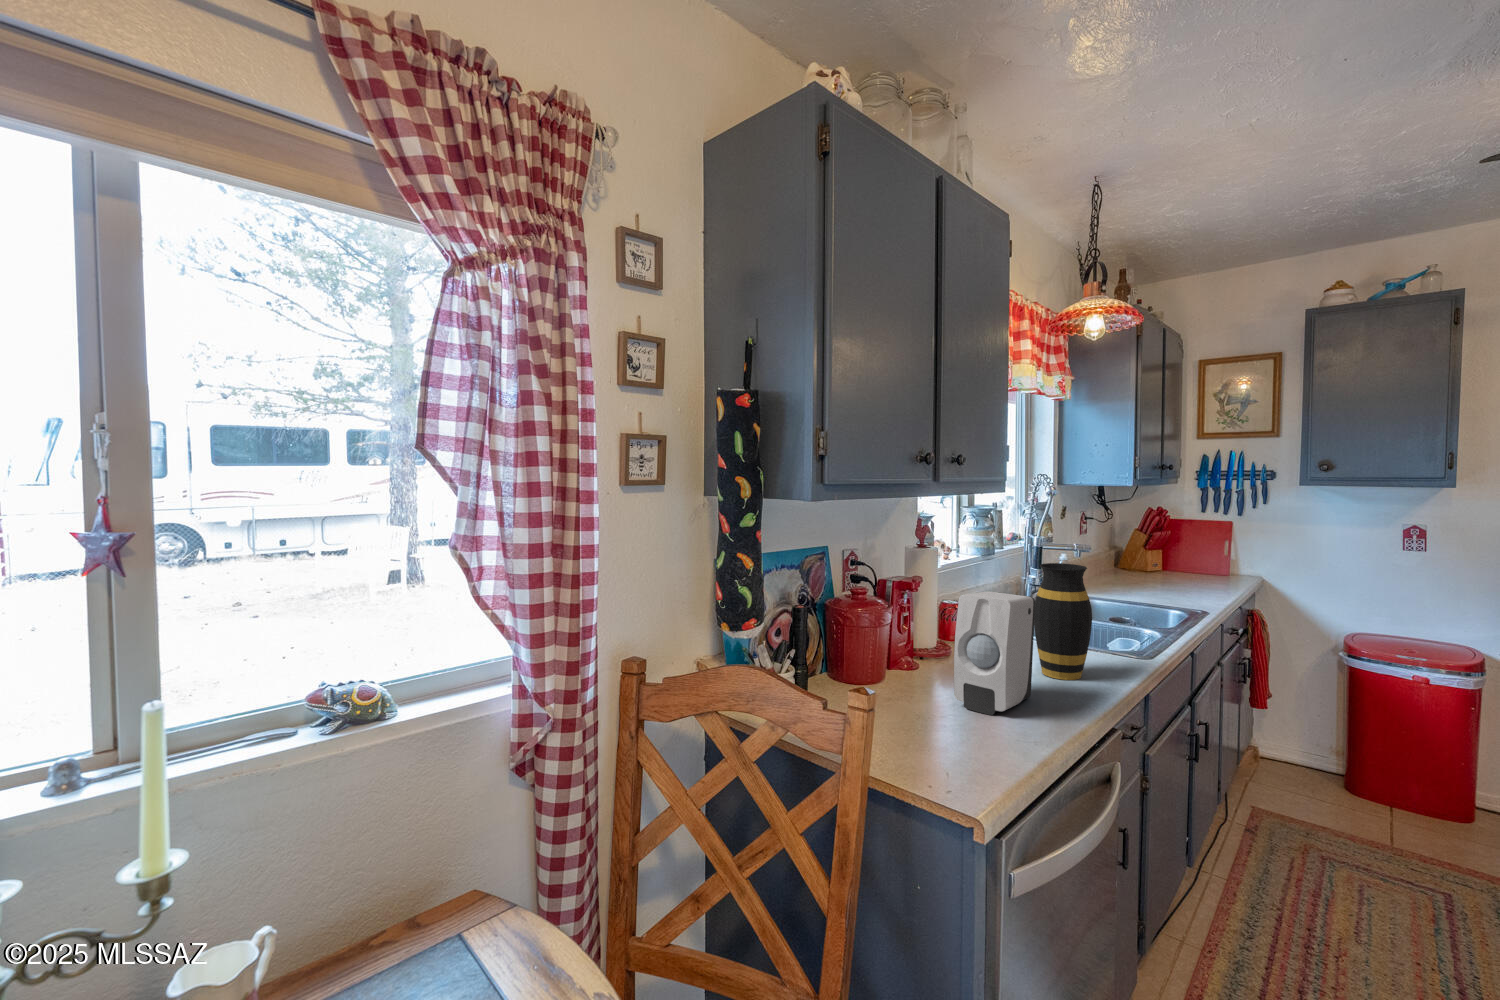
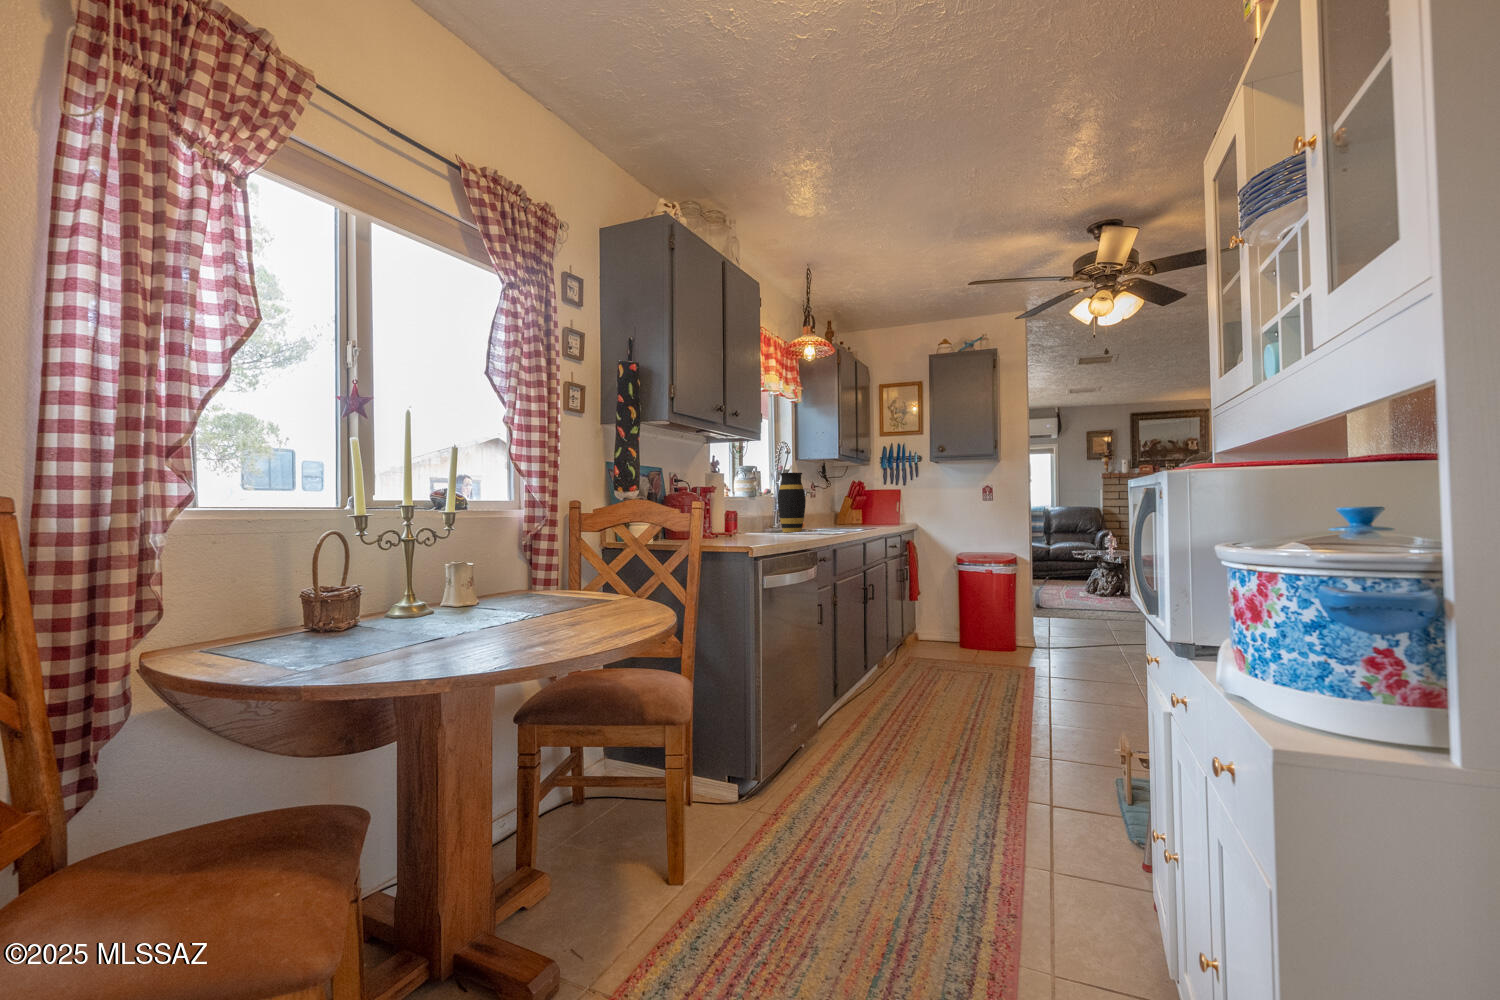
soap dispenser: present [954,591,1035,715] -> none [738,477,777,536]

